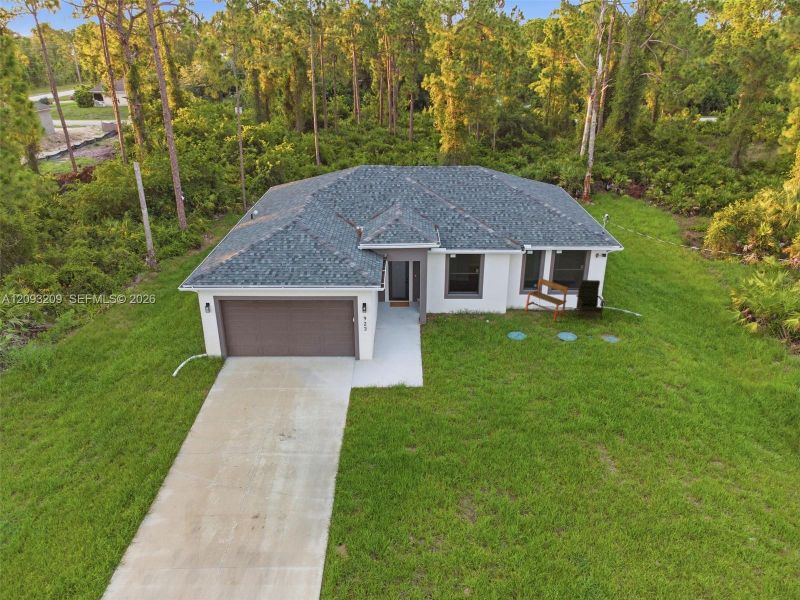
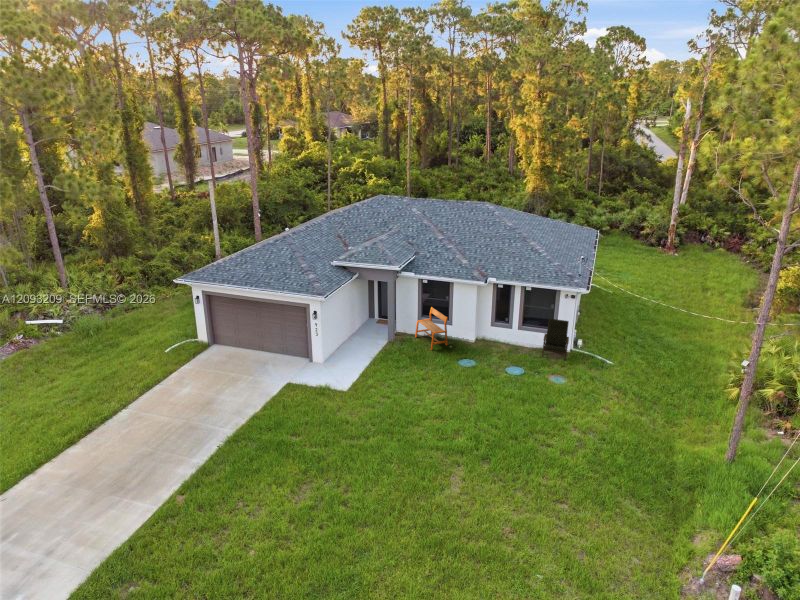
bench: present [525,278,568,322] -> present [415,307,448,350]

